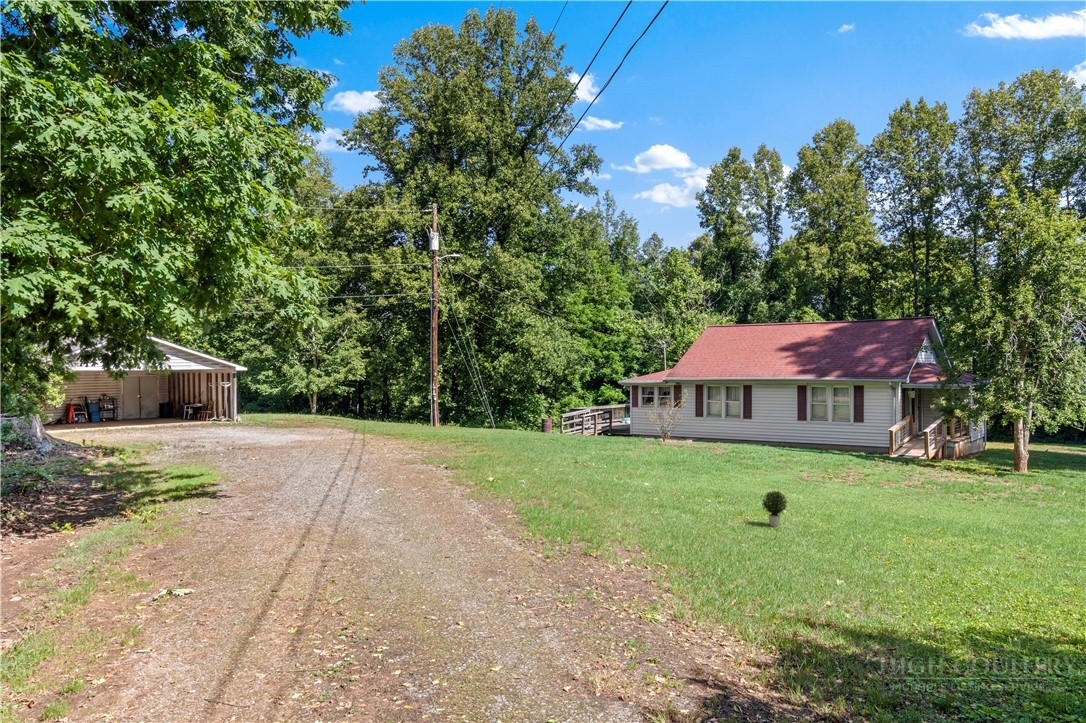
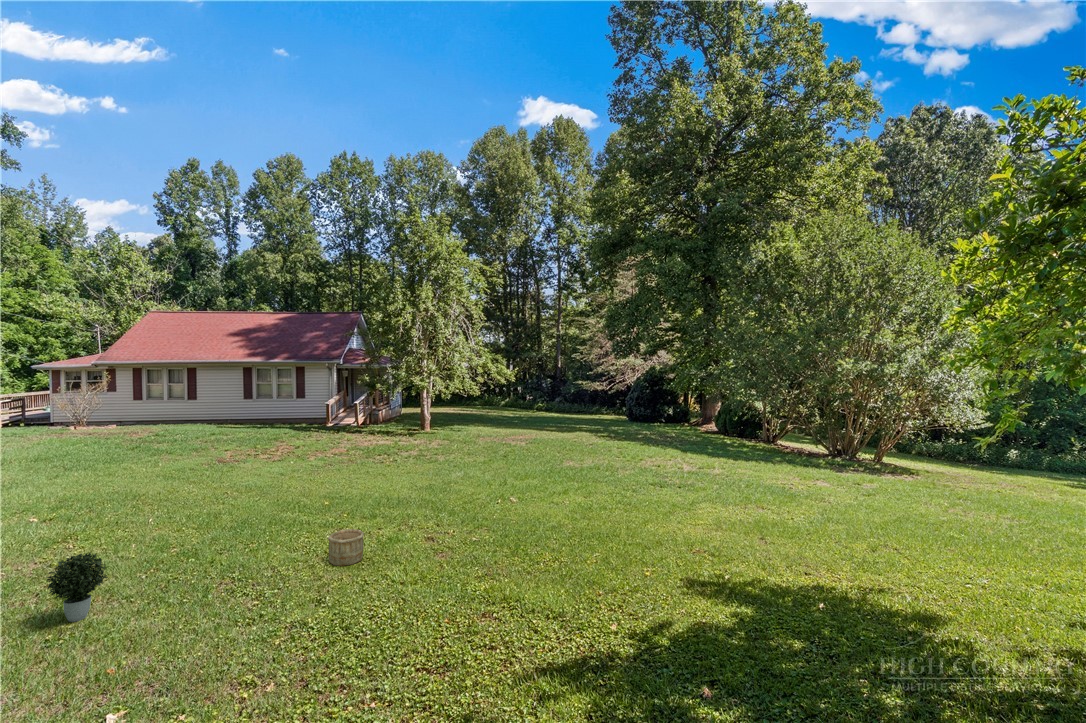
wooden bucket: none [916,514,945,539] -> present [328,529,364,566]

